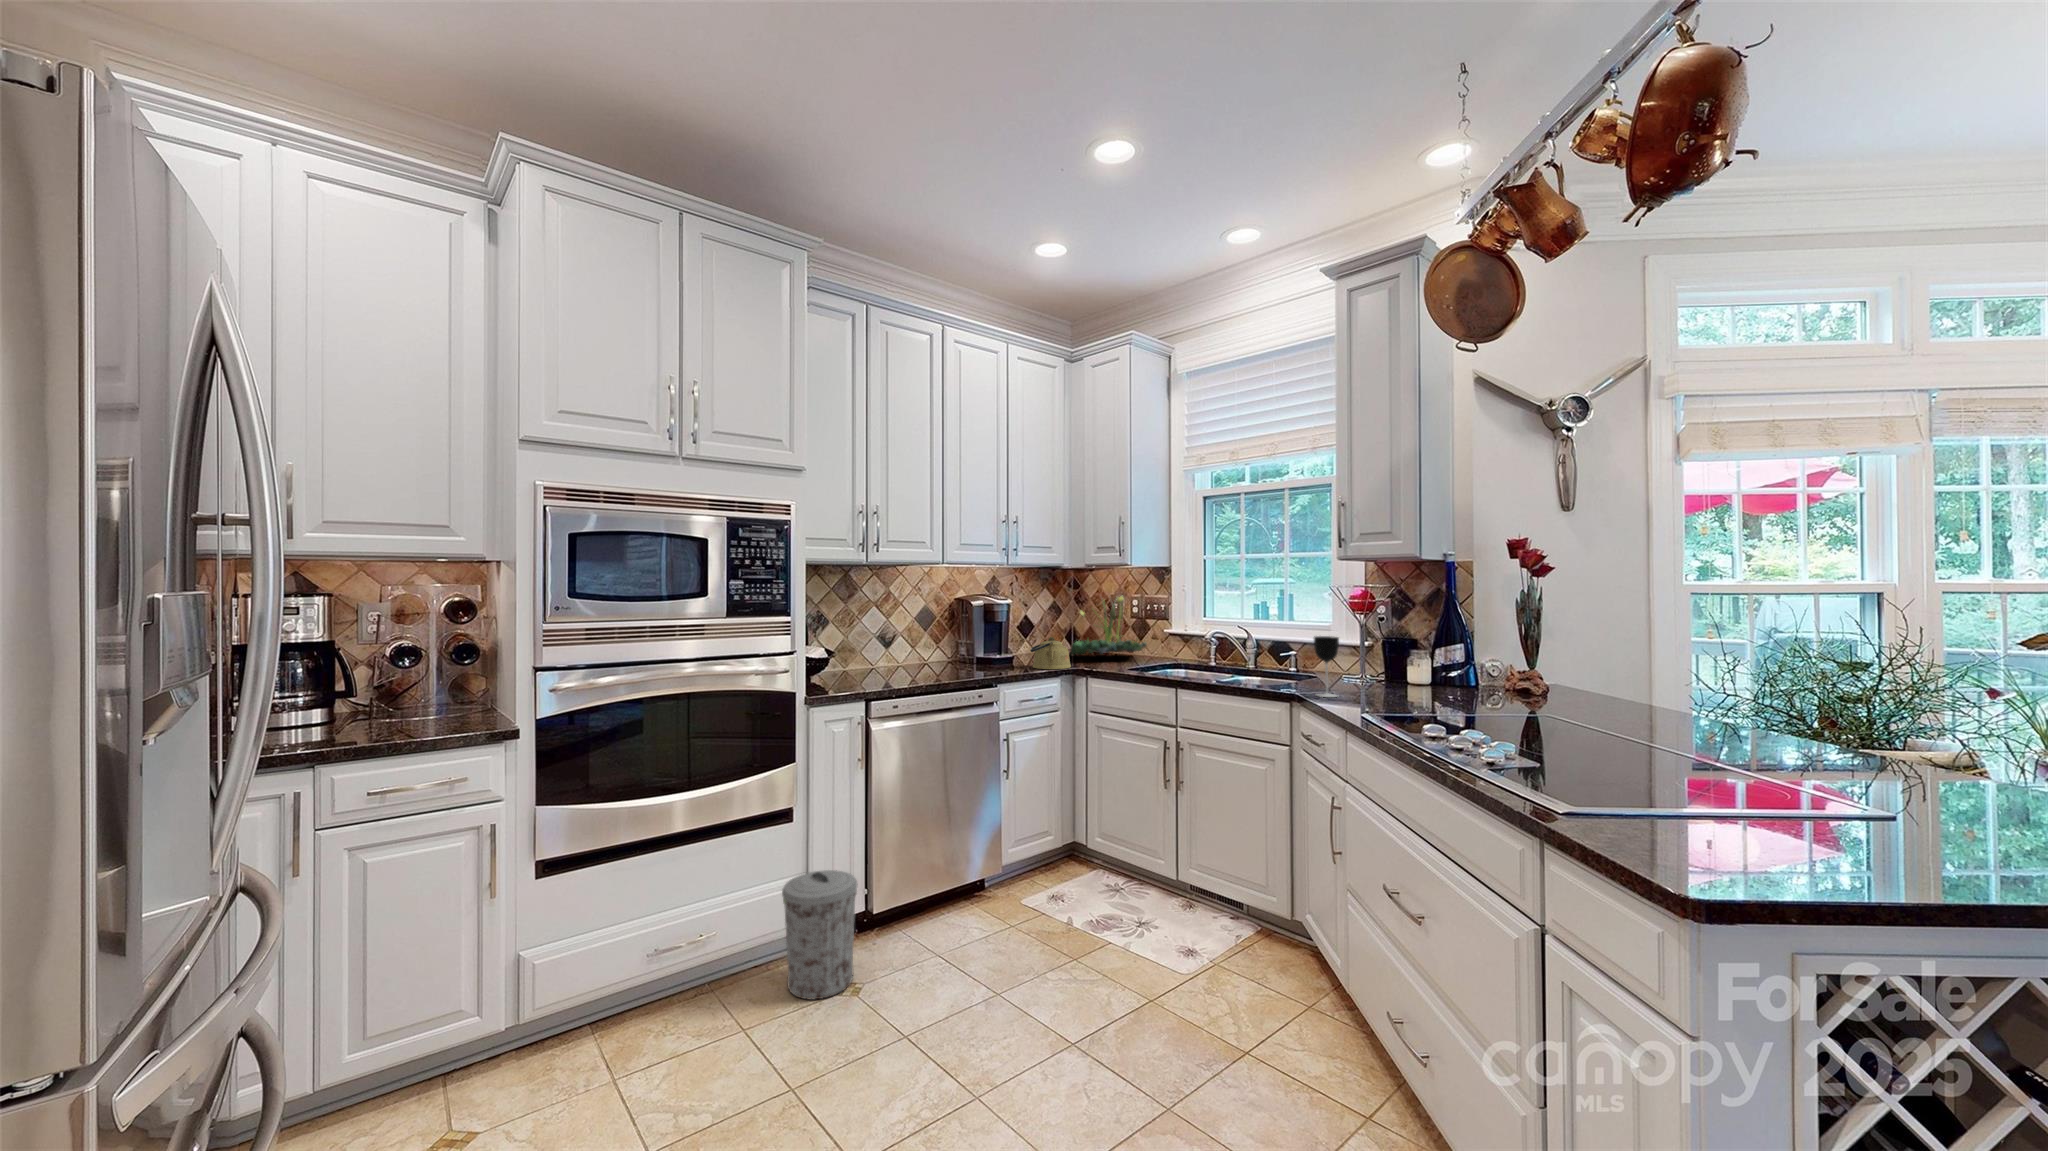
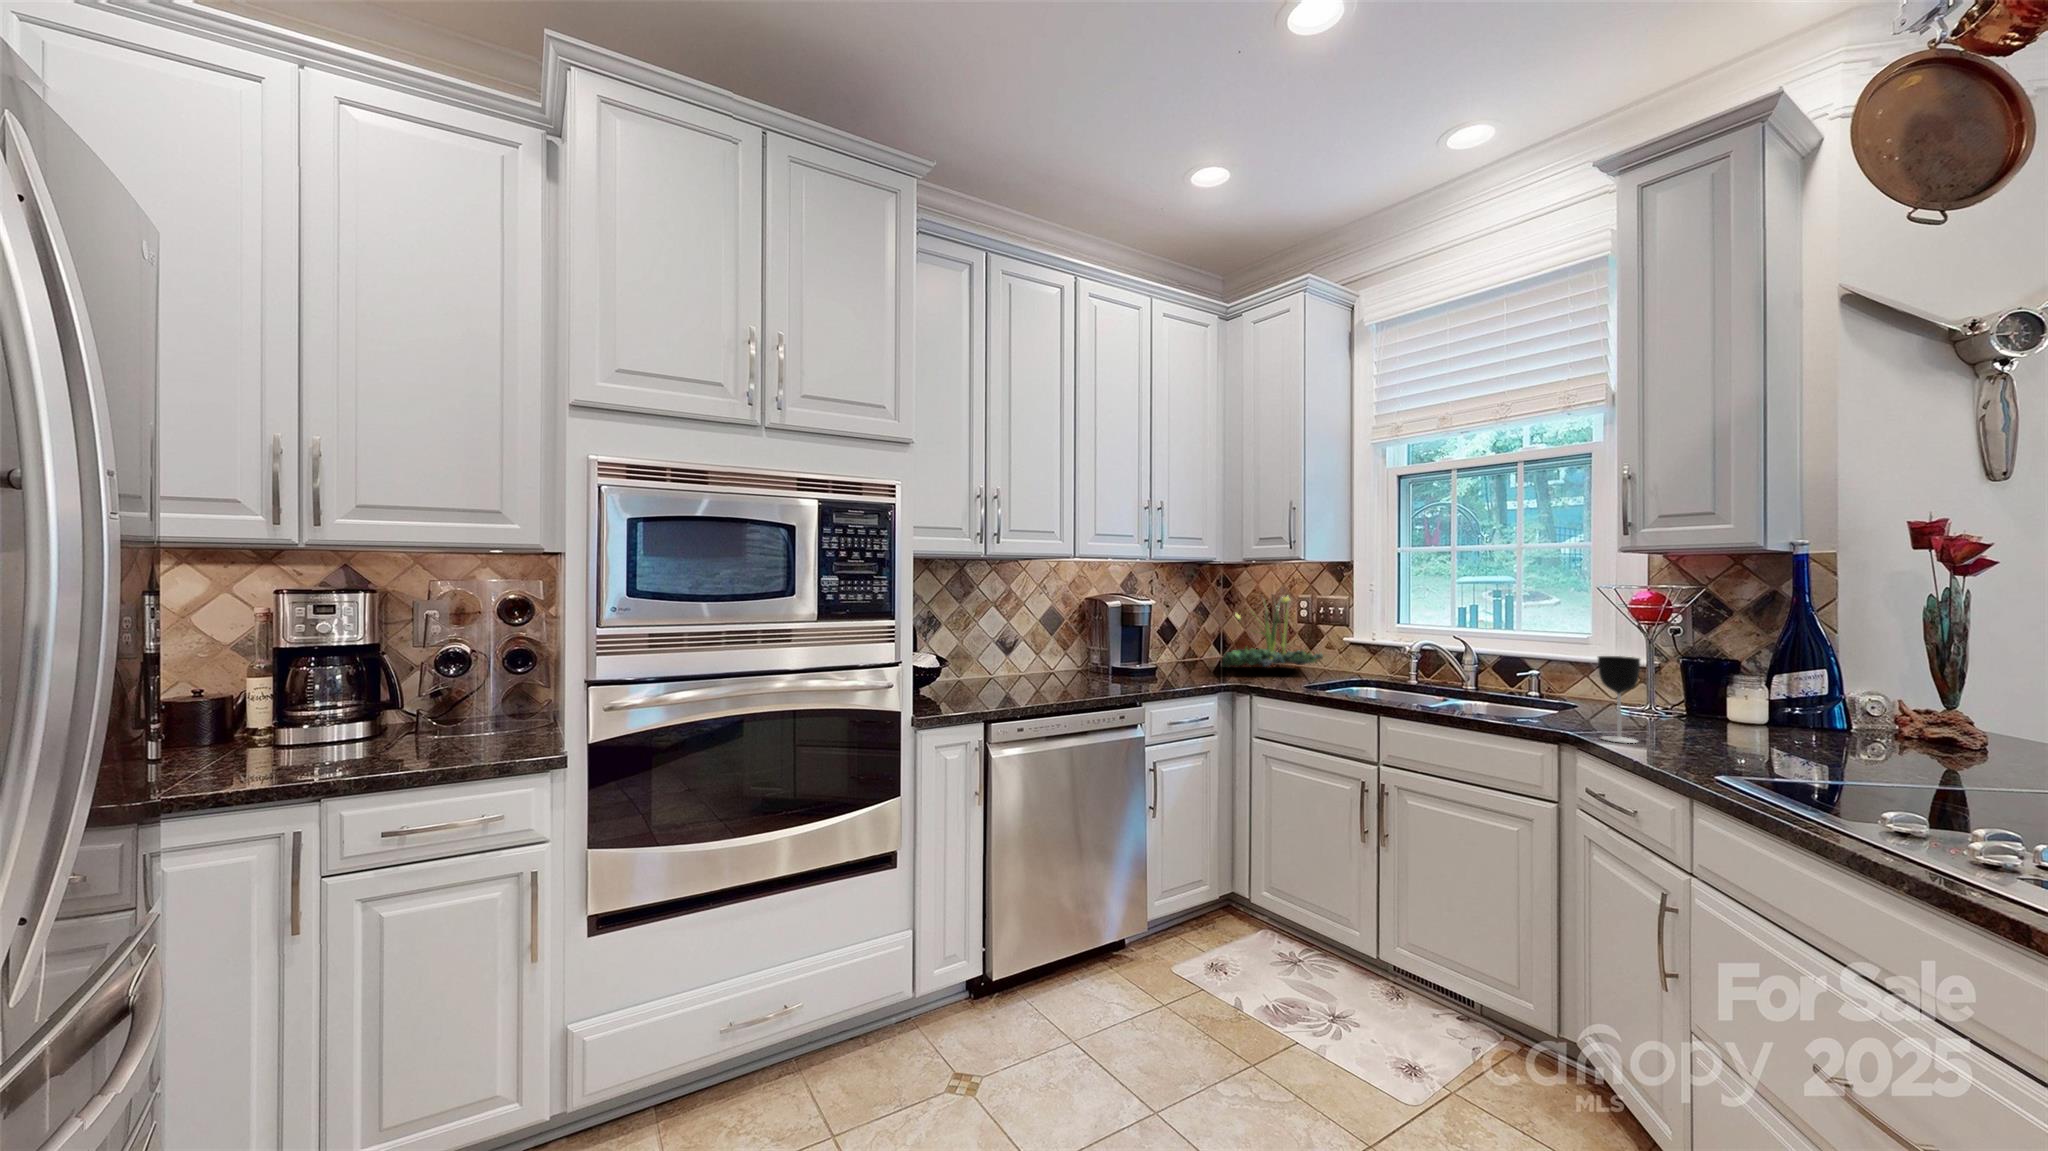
kettle: present [1030,637,1071,669] -> none [1179,645,1229,685]
trash can: present [782,870,858,999] -> none [882,933,974,1103]

